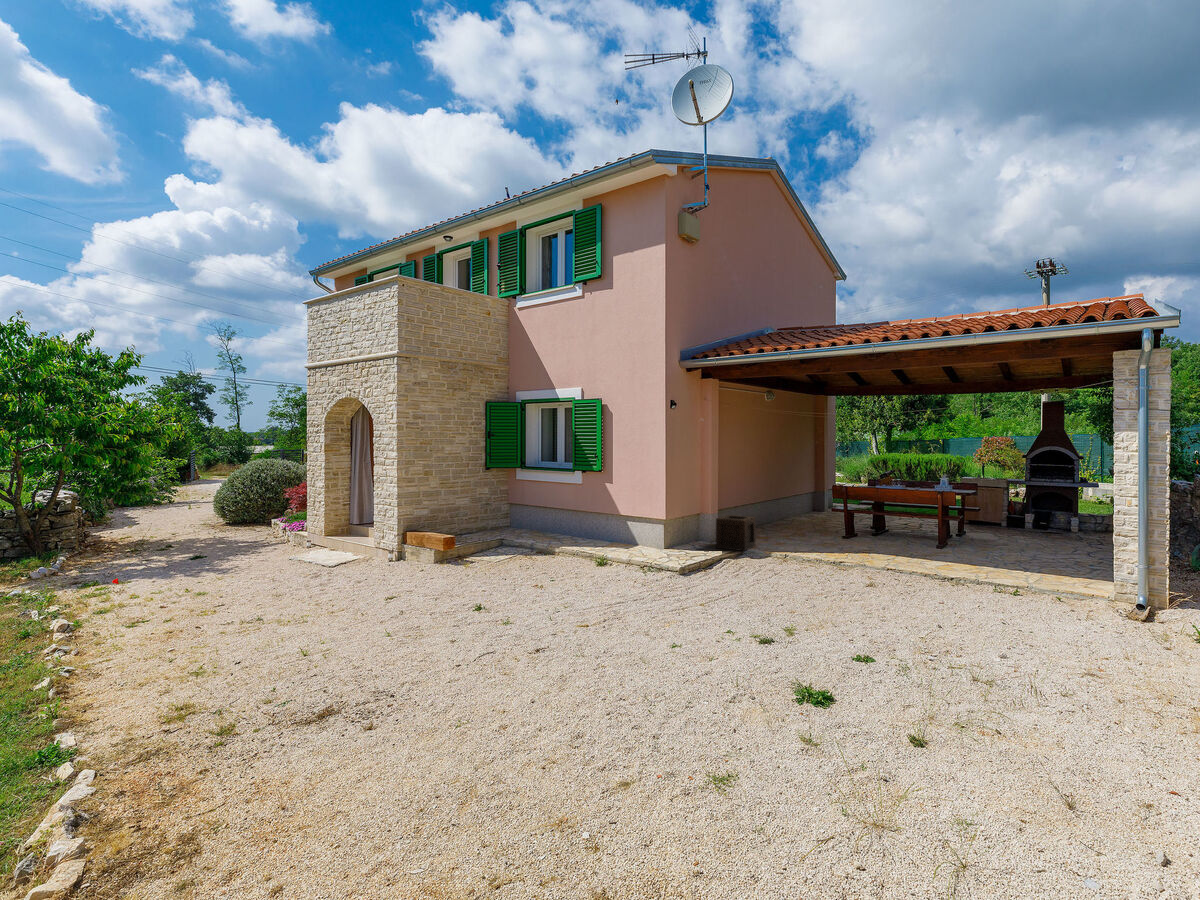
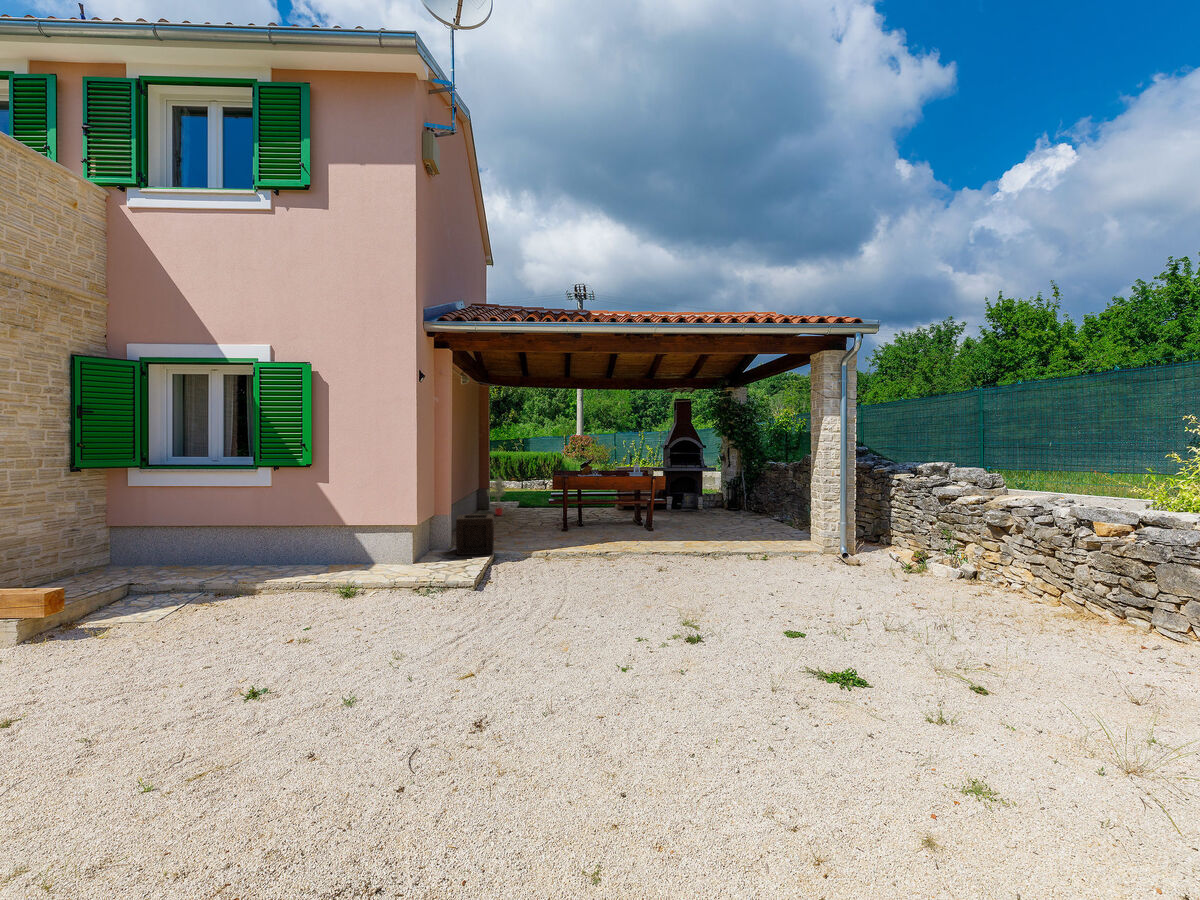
potted tree: none [801,482,823,519] -> present [487,477,505,516]

